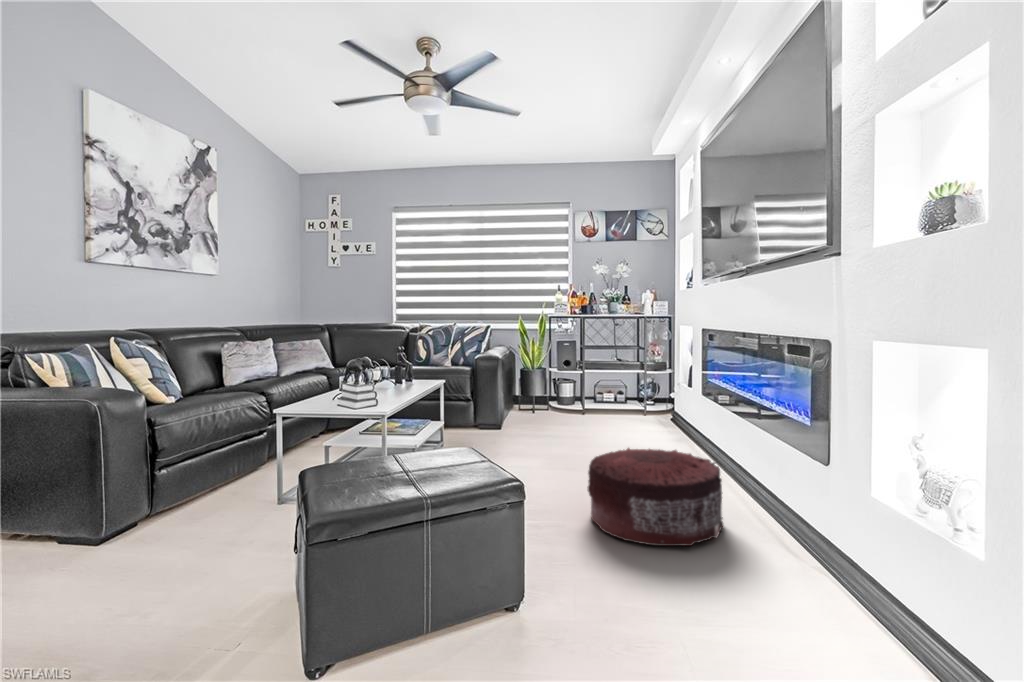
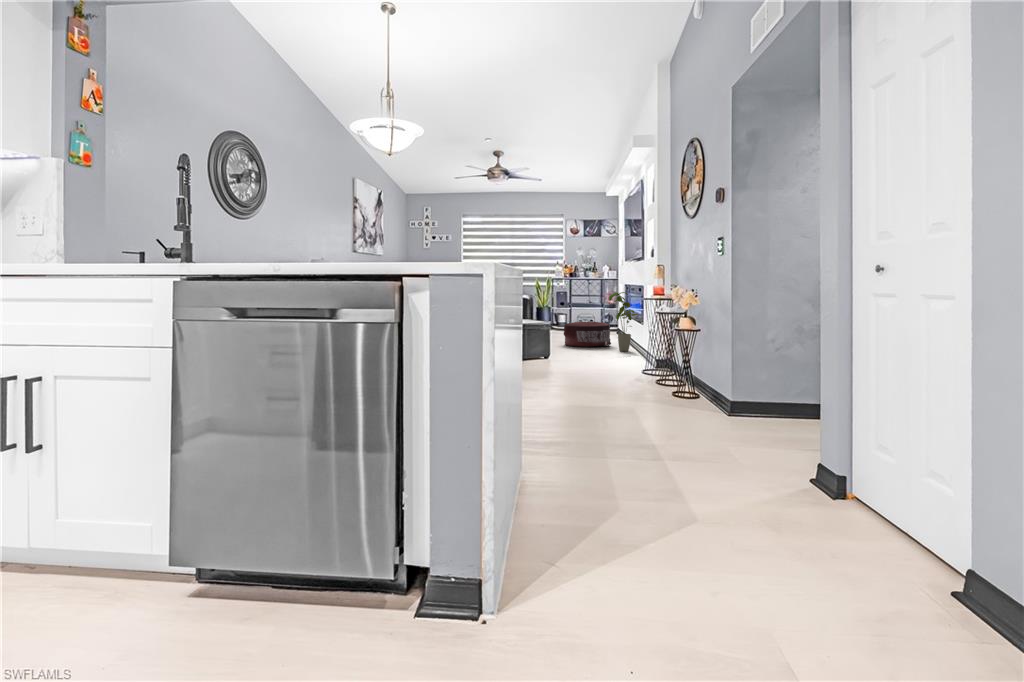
house plant: none [761,395,882,606] -> present [609,292,639,352]

